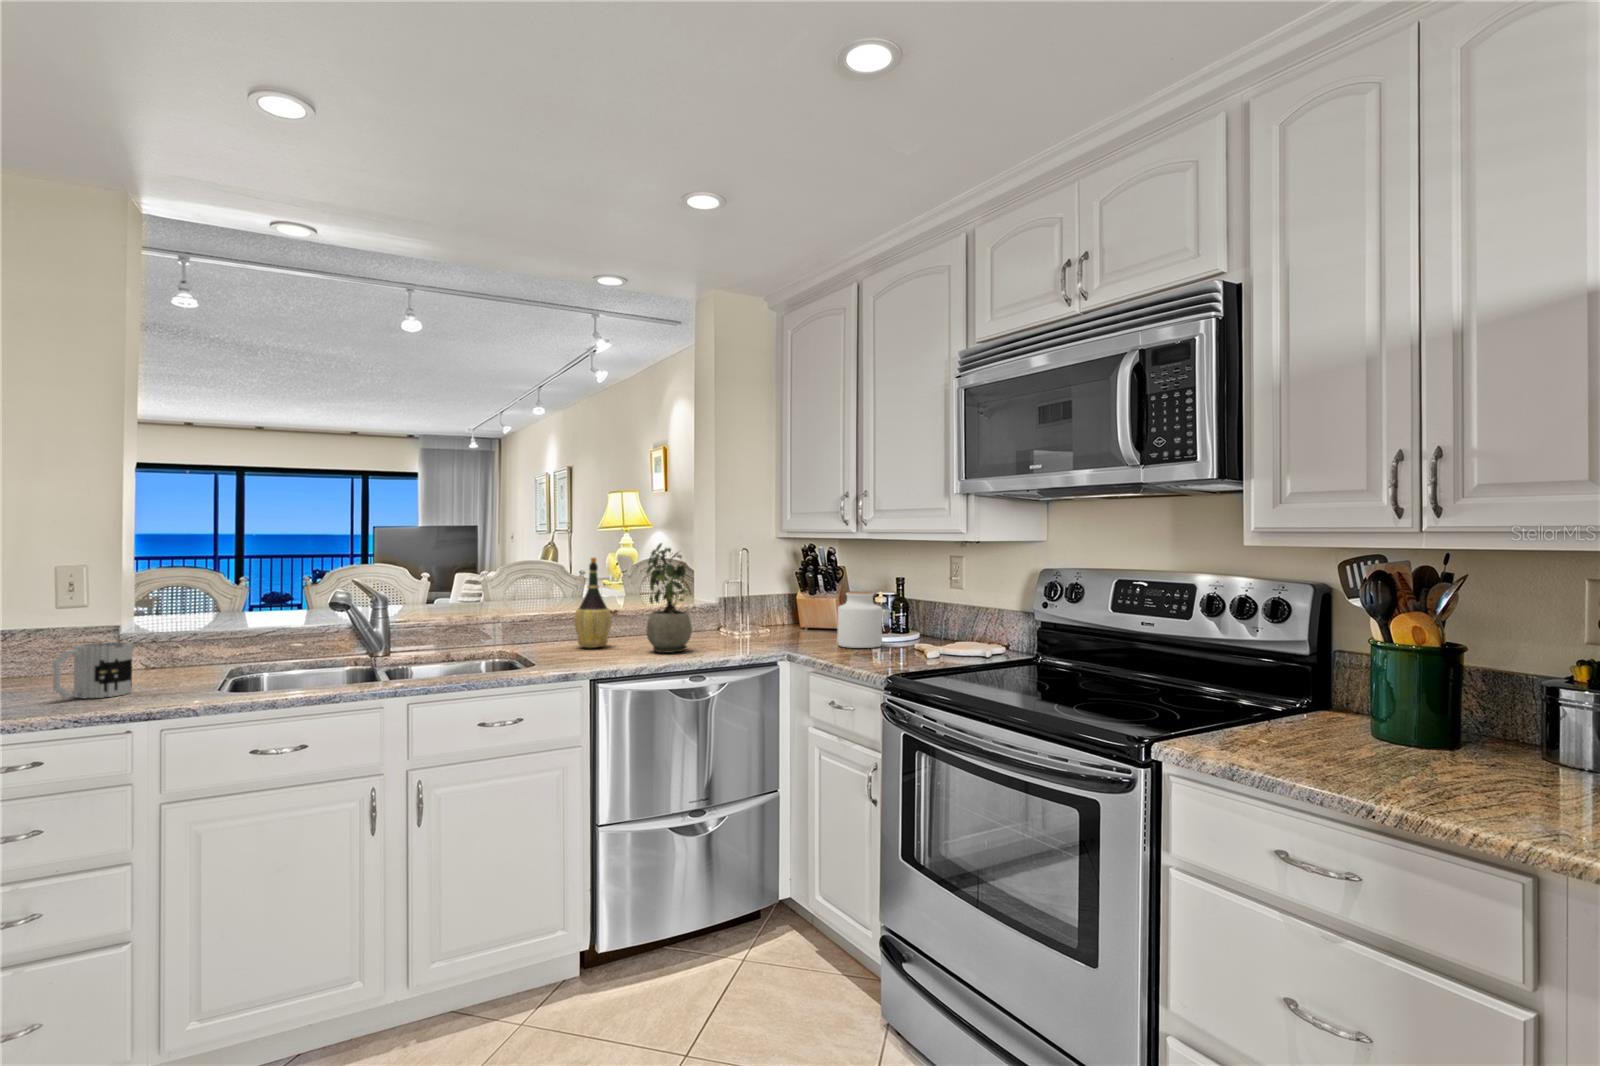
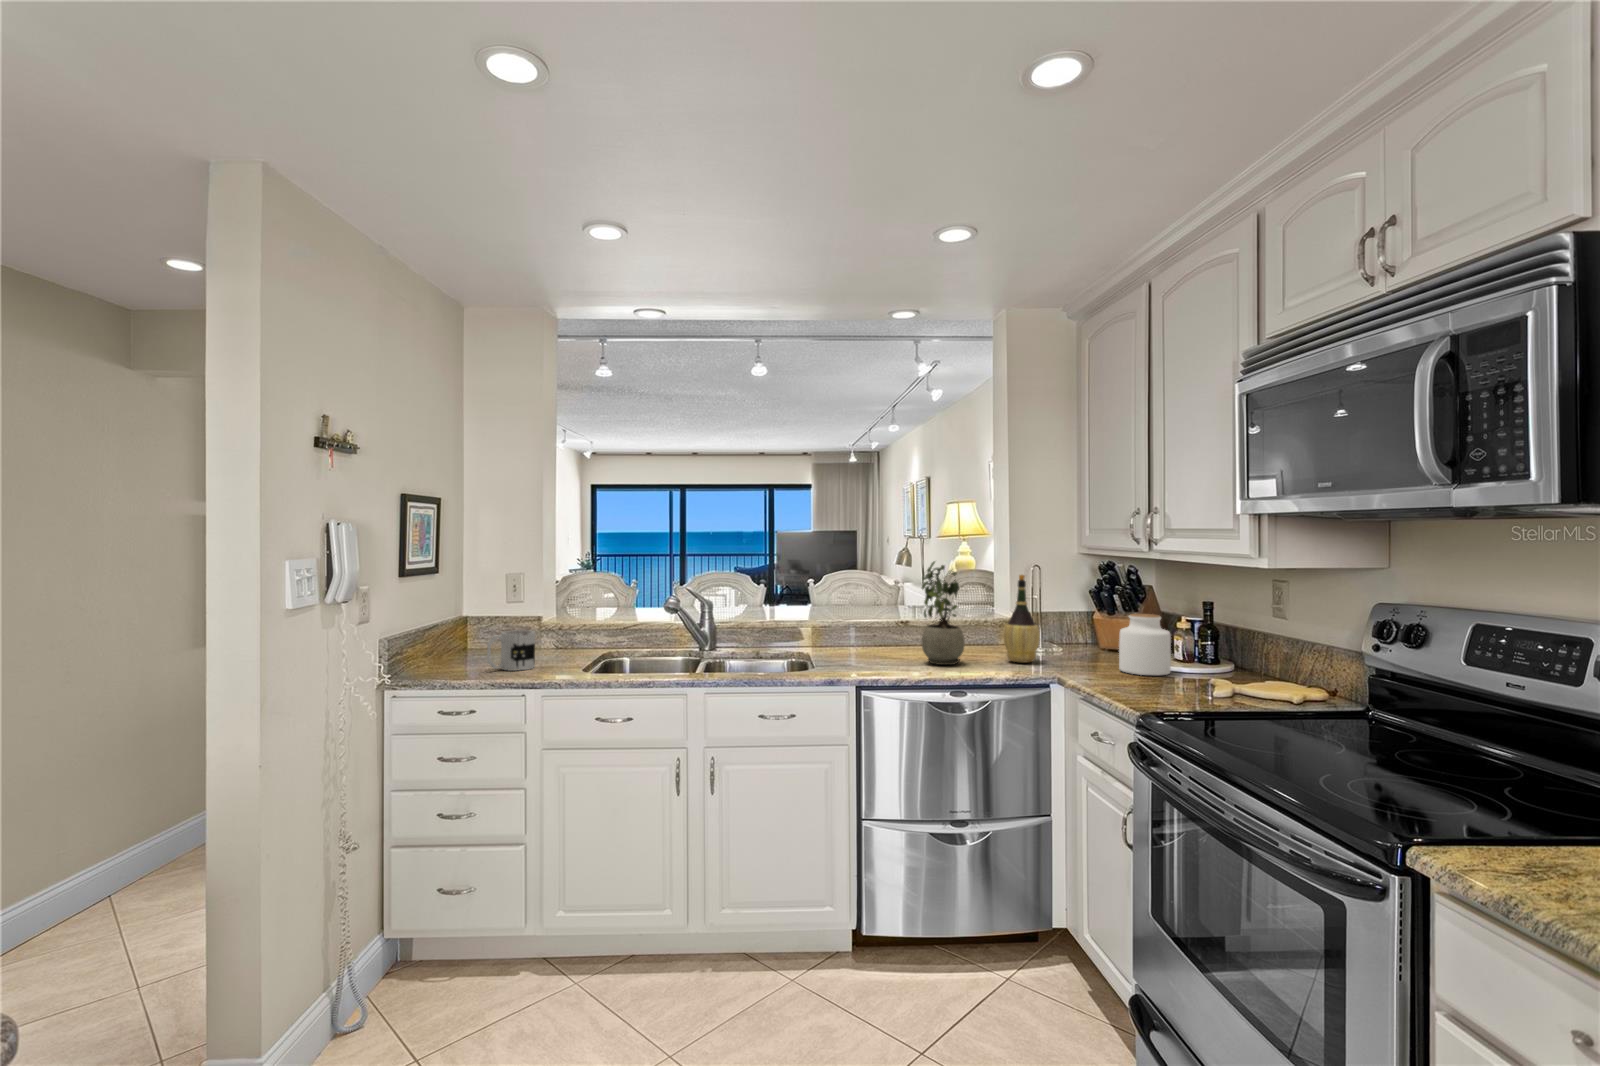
wine bottle: present [574,558,611,648] -> present [1003,575,1040,663]

